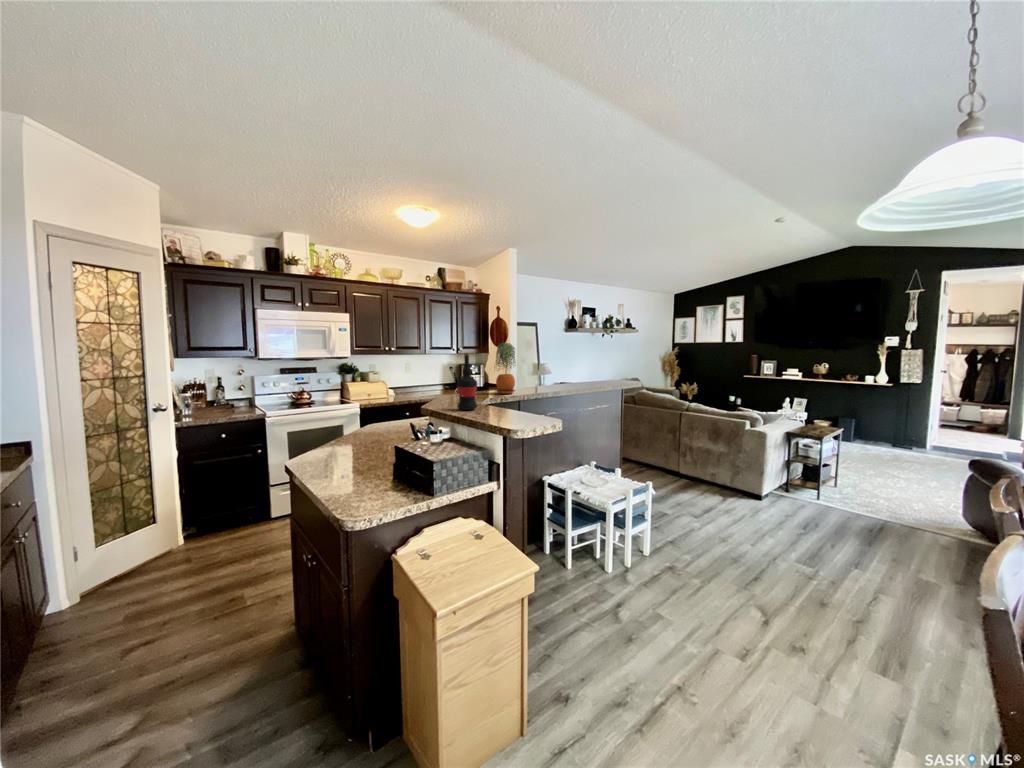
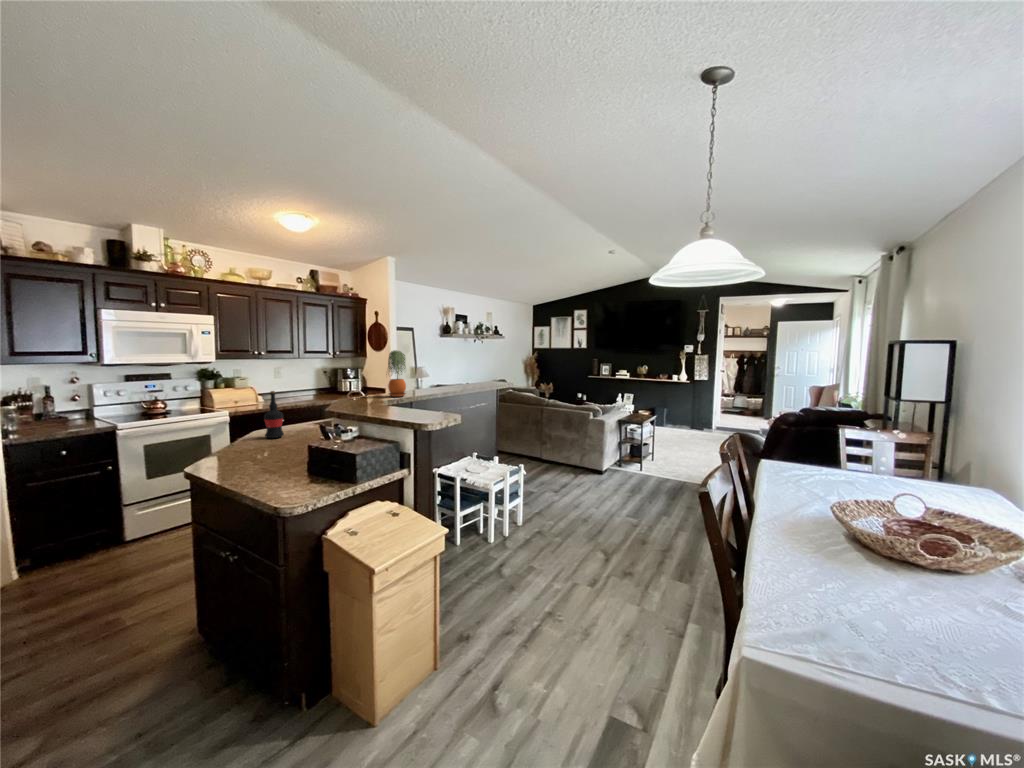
wine bottle: present [457,353,477,410] -> present [264,391,284,438]

